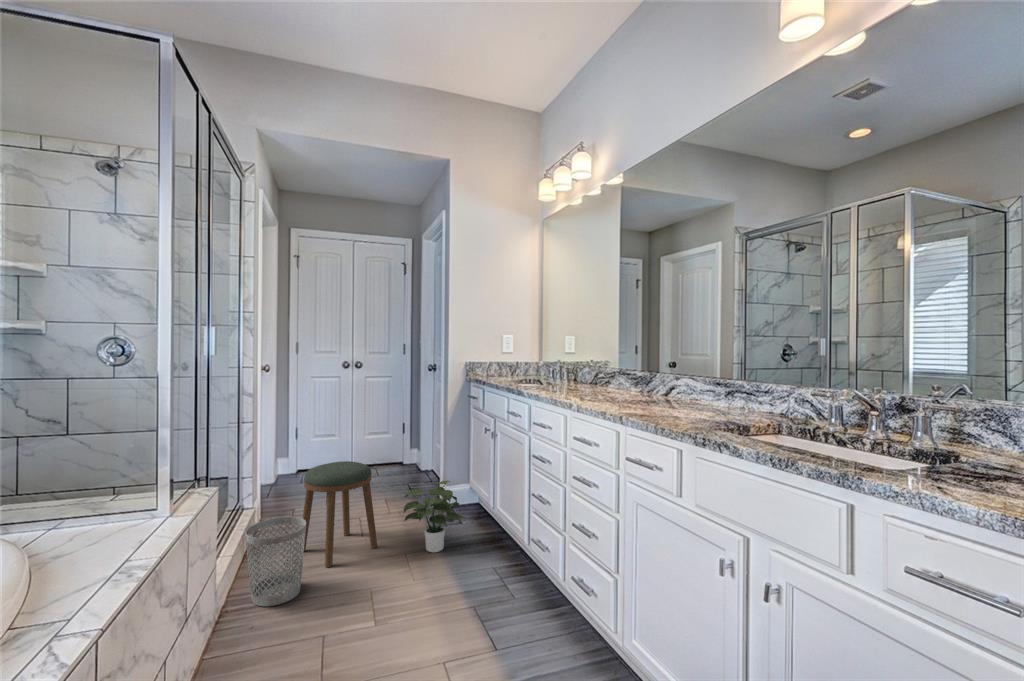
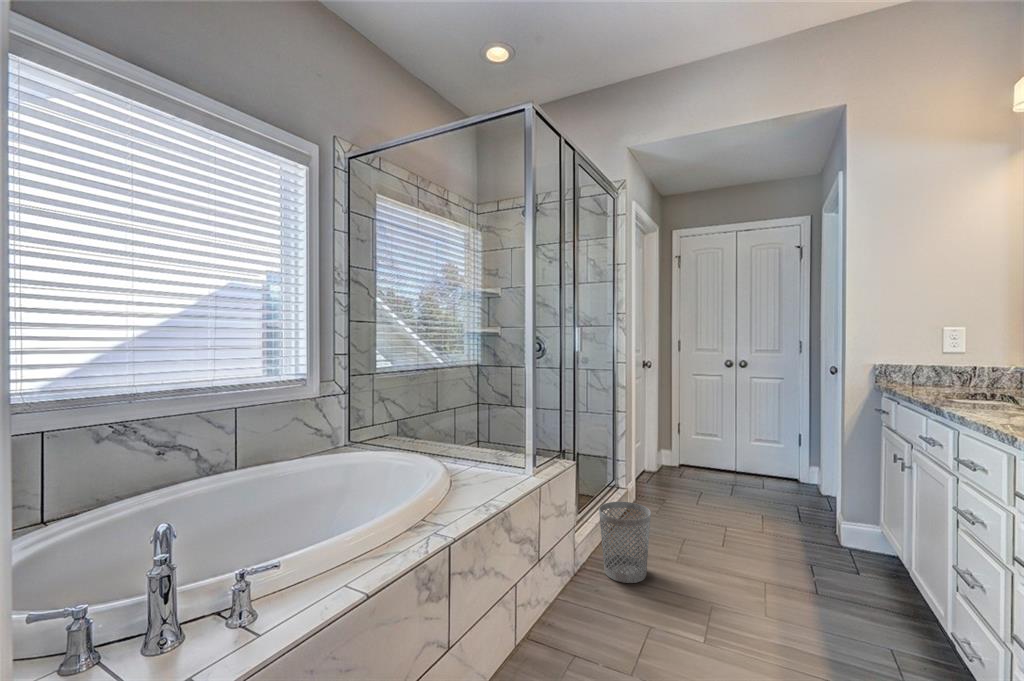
stool: present [299,461,378,567] -> none [657,462,736,567]
potted plant: present [403,481,465,552] -> none [762,511,855,598]

